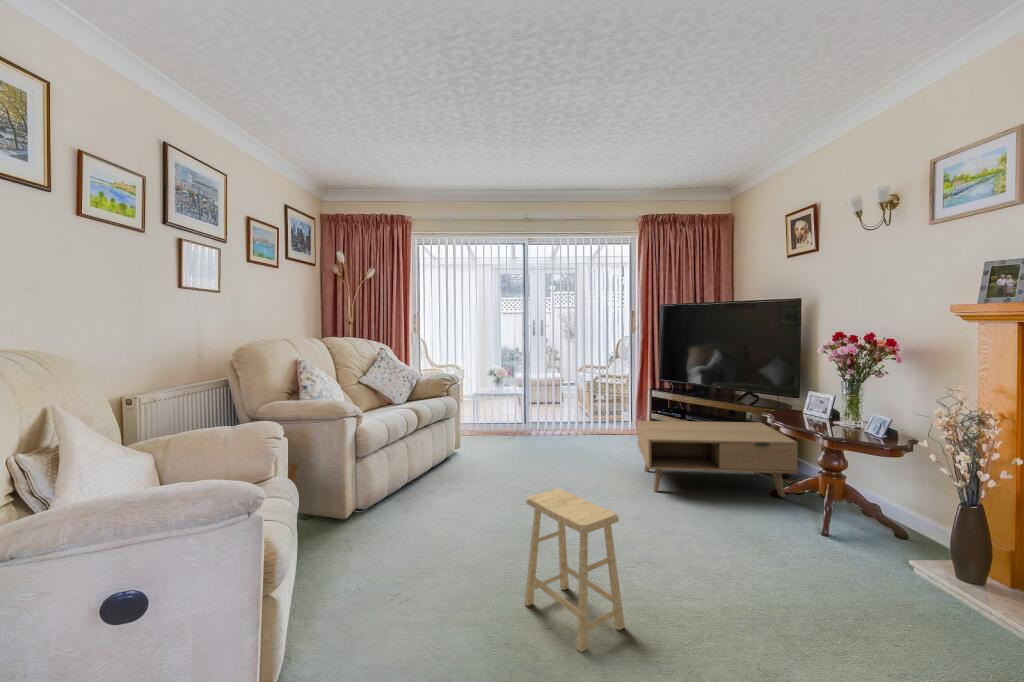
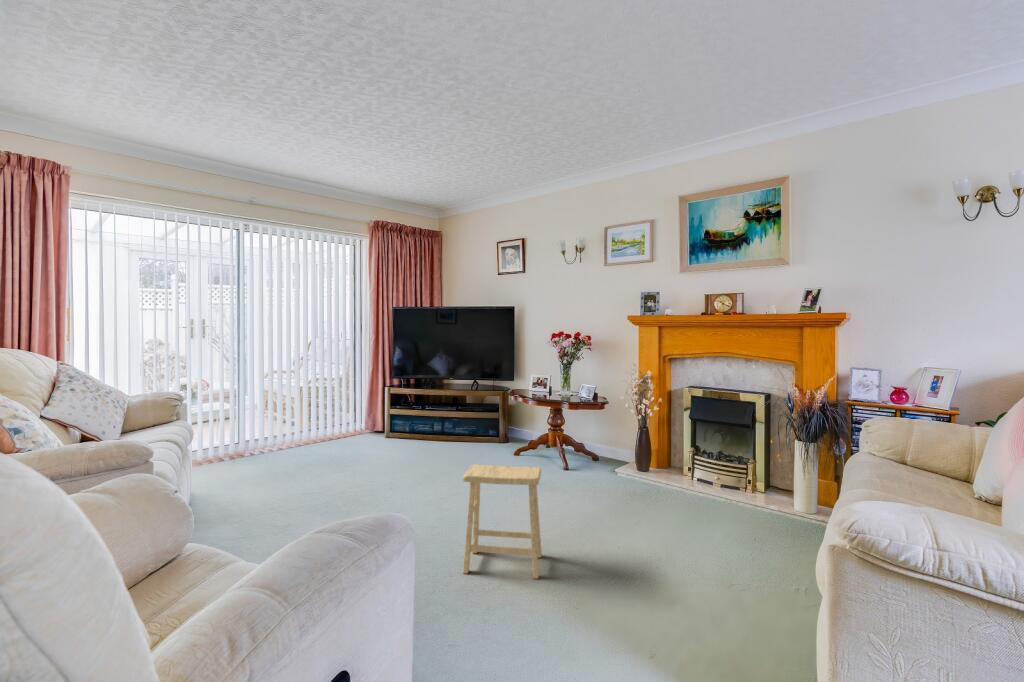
coffee table: present [638,421,798,497] -> none [406,403,533,472]

